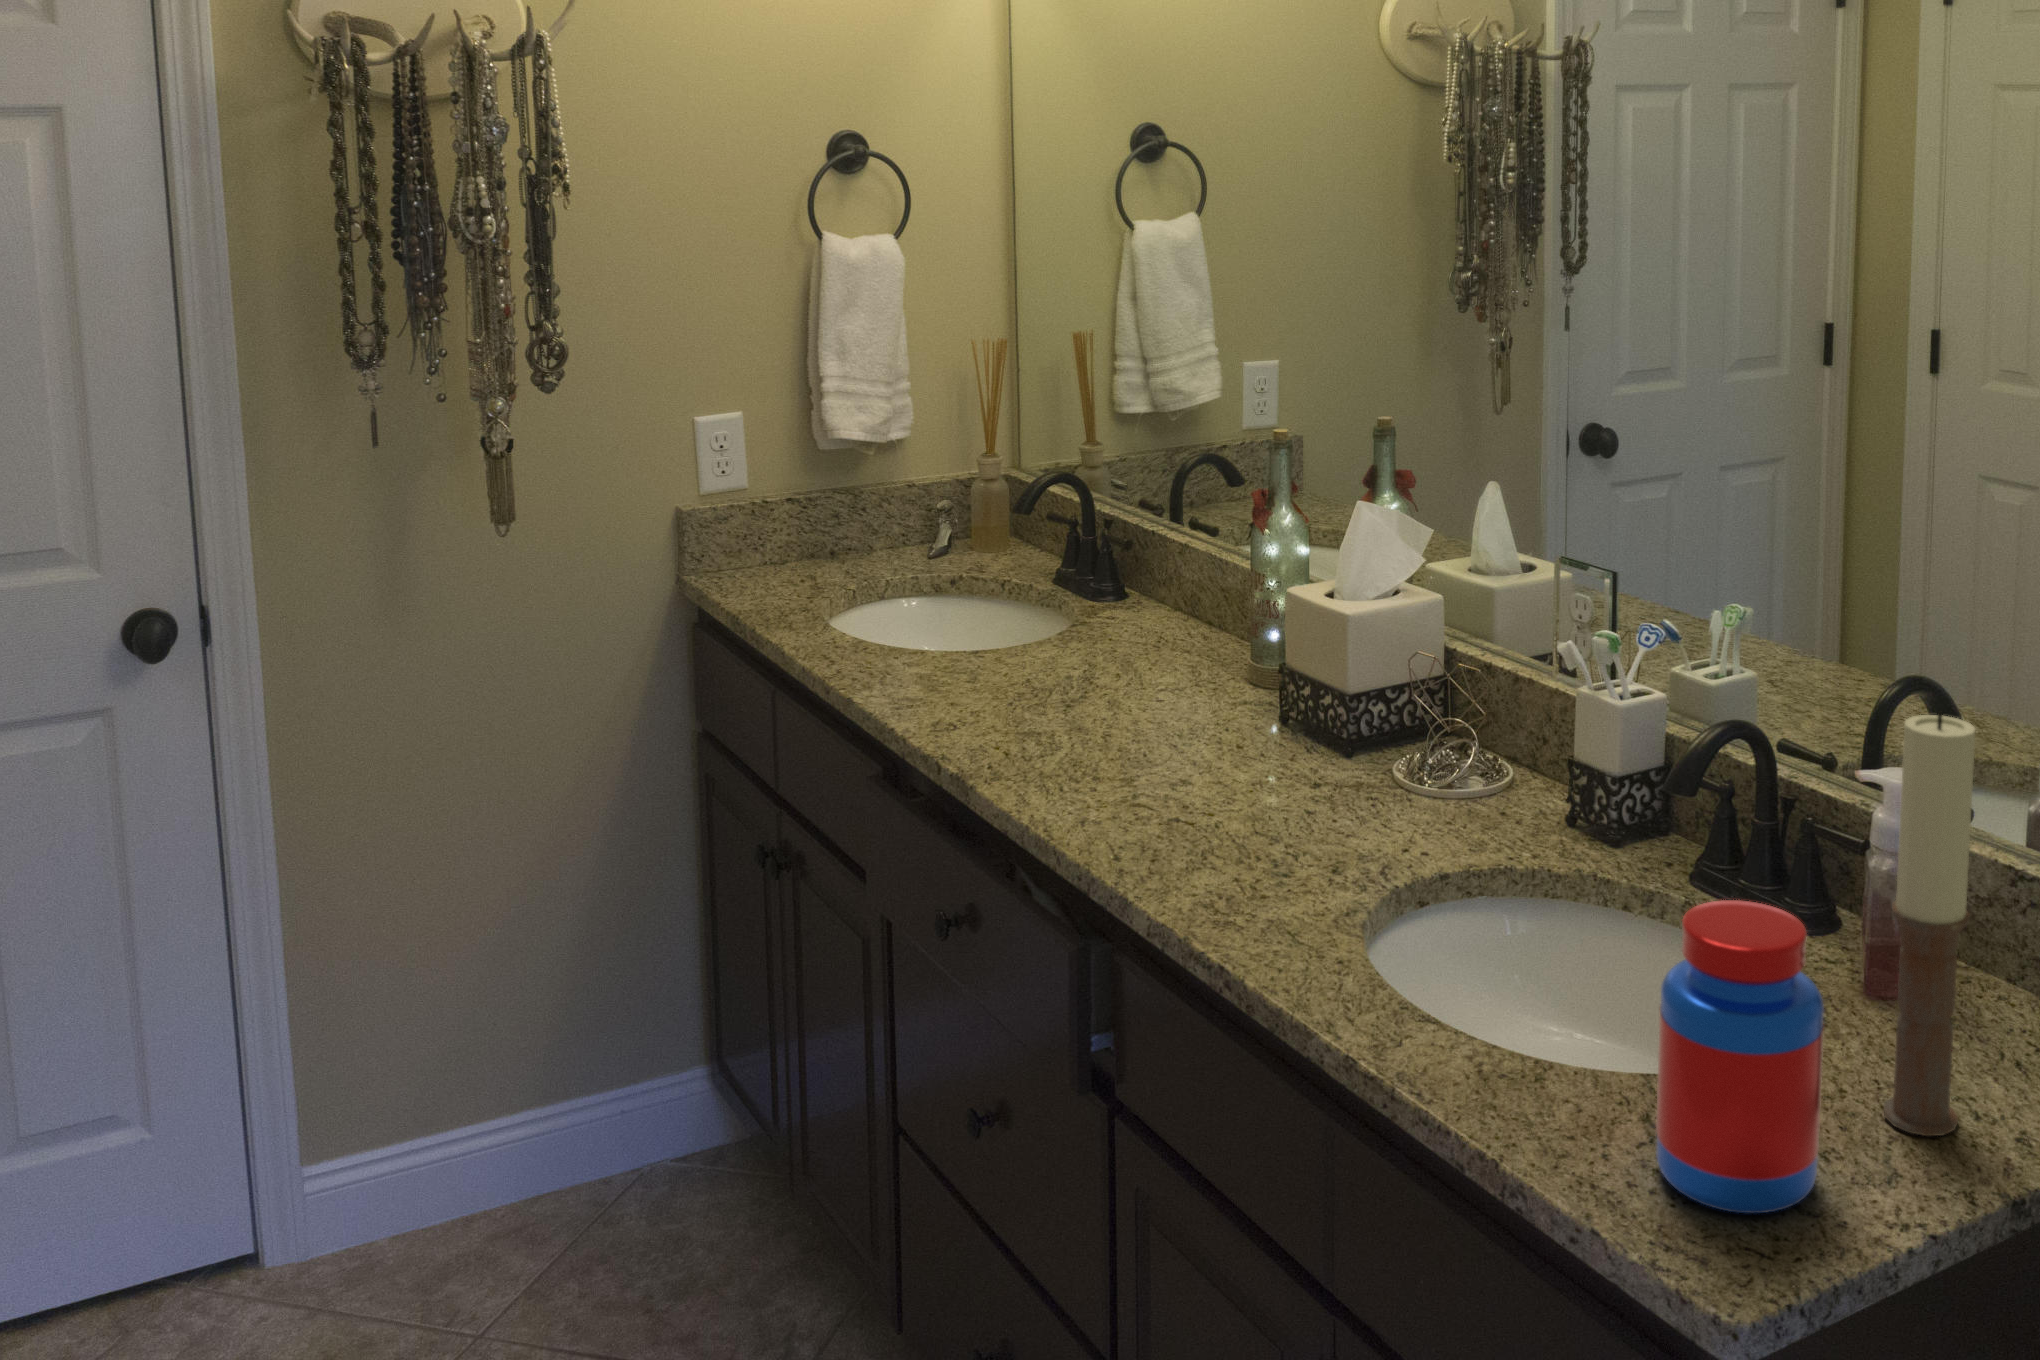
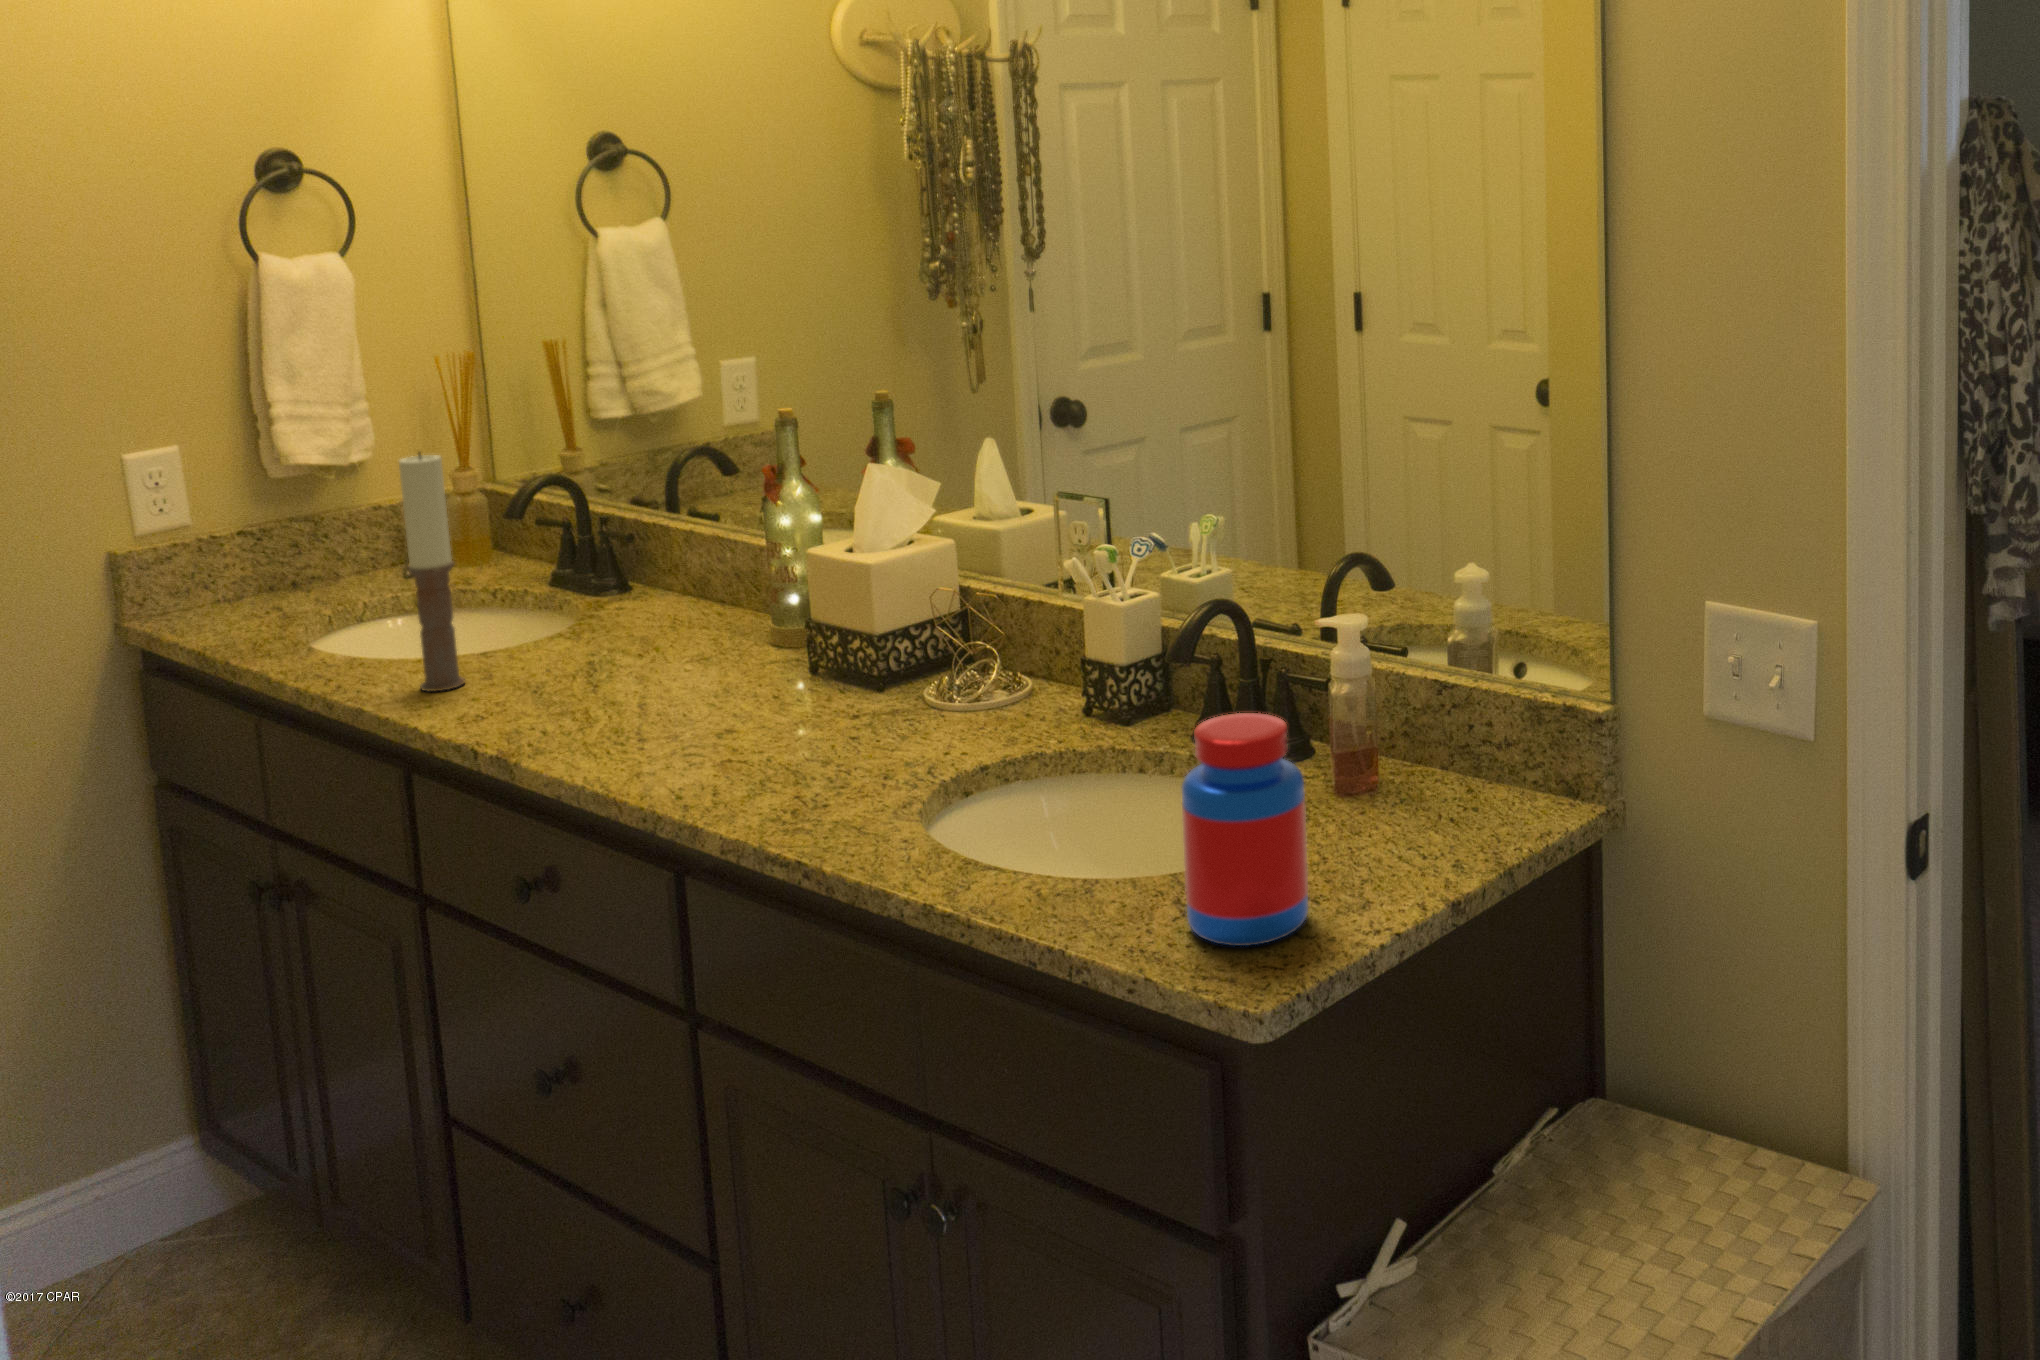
candle: present [1884,712,1975,1136] -> present [399,453,465,691]

